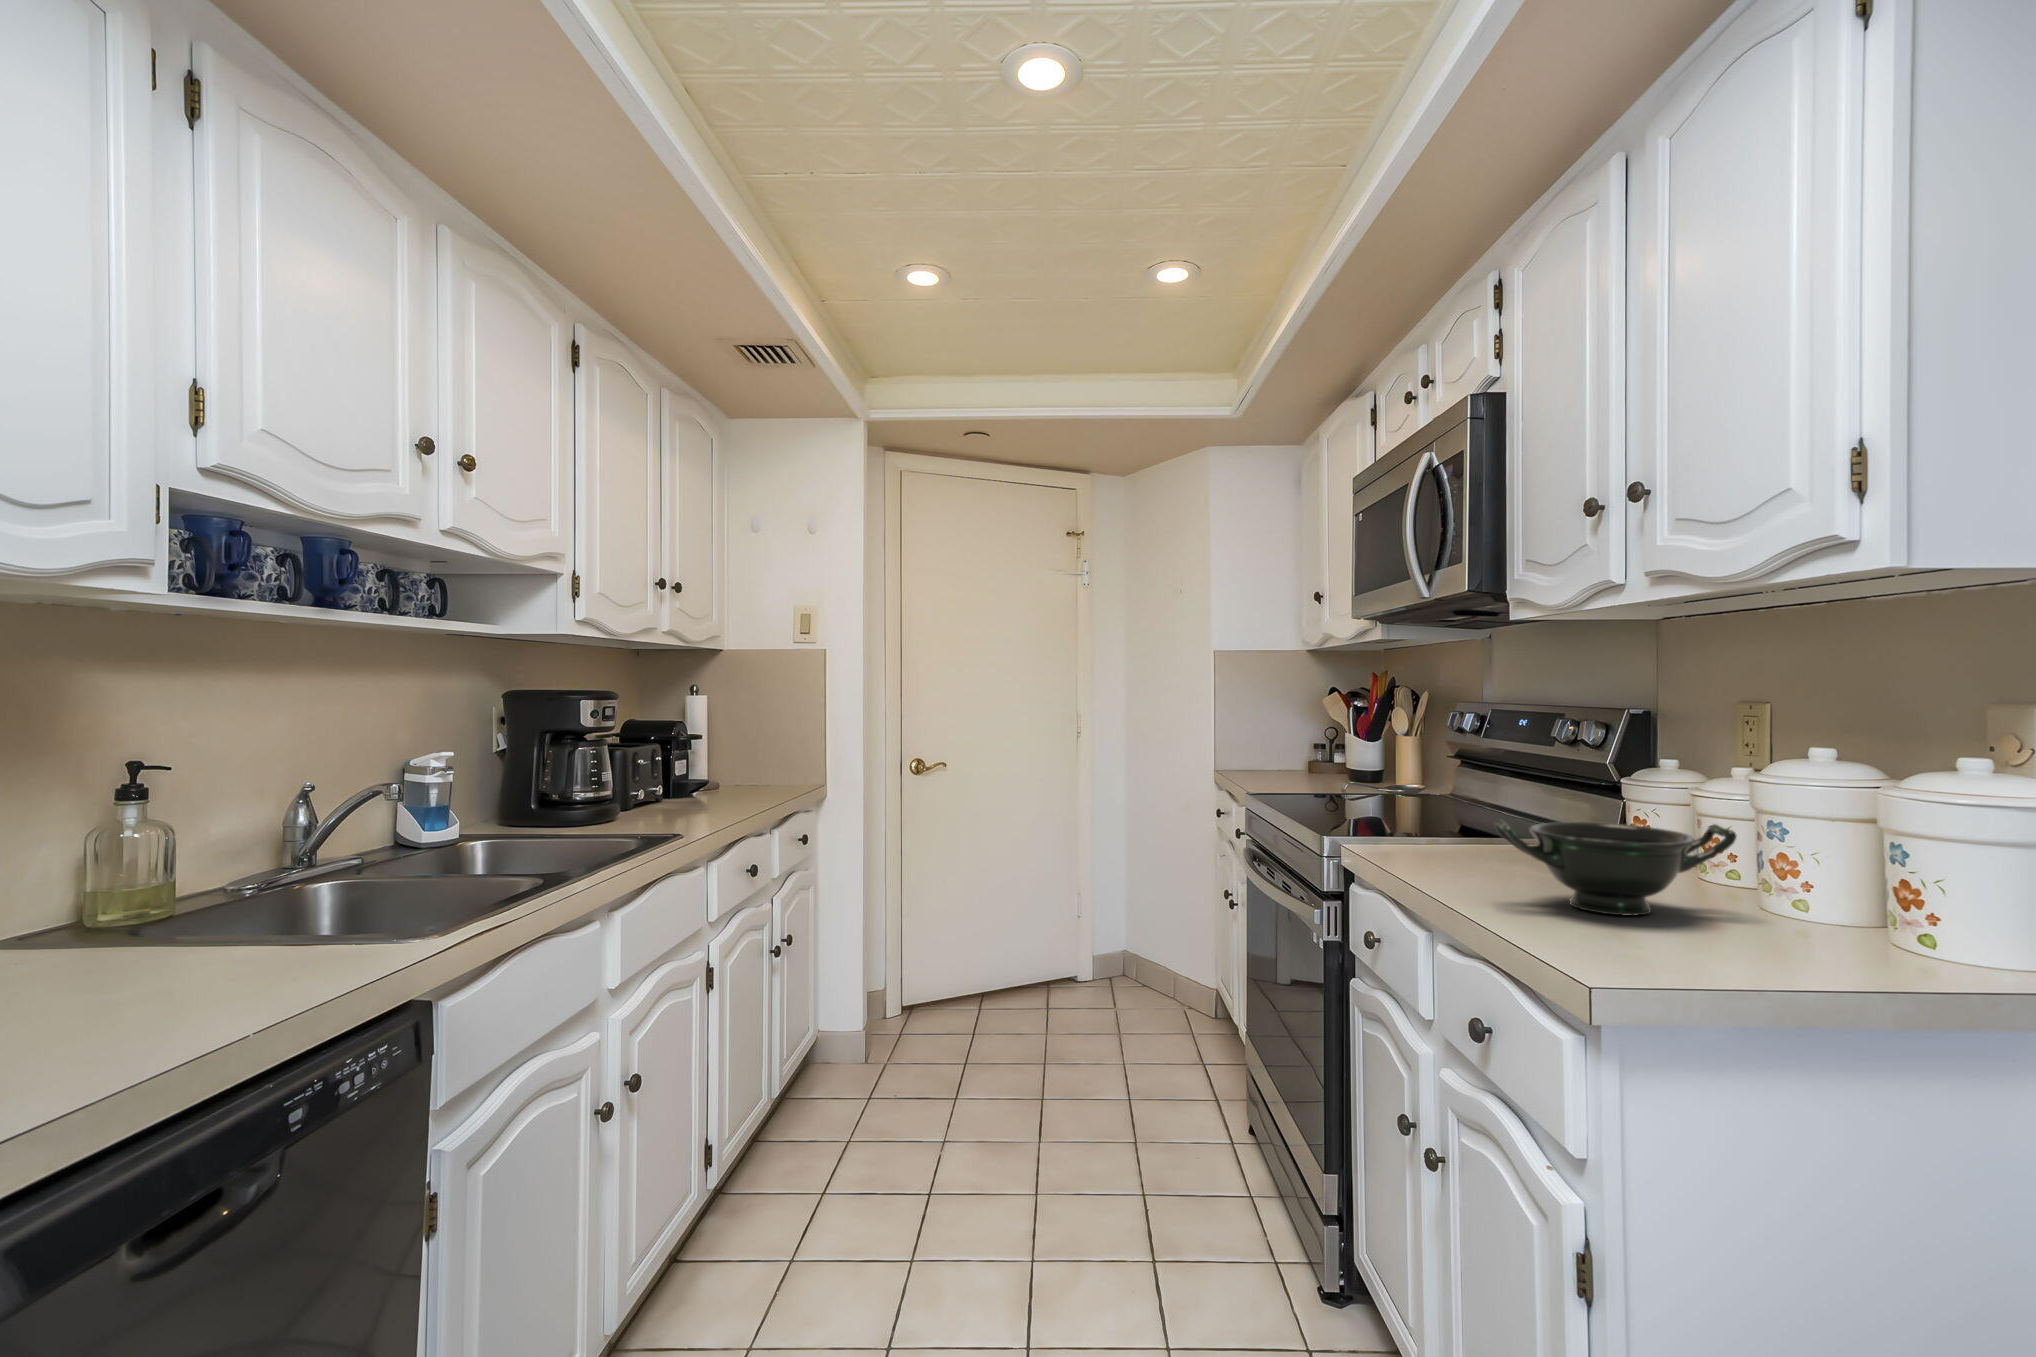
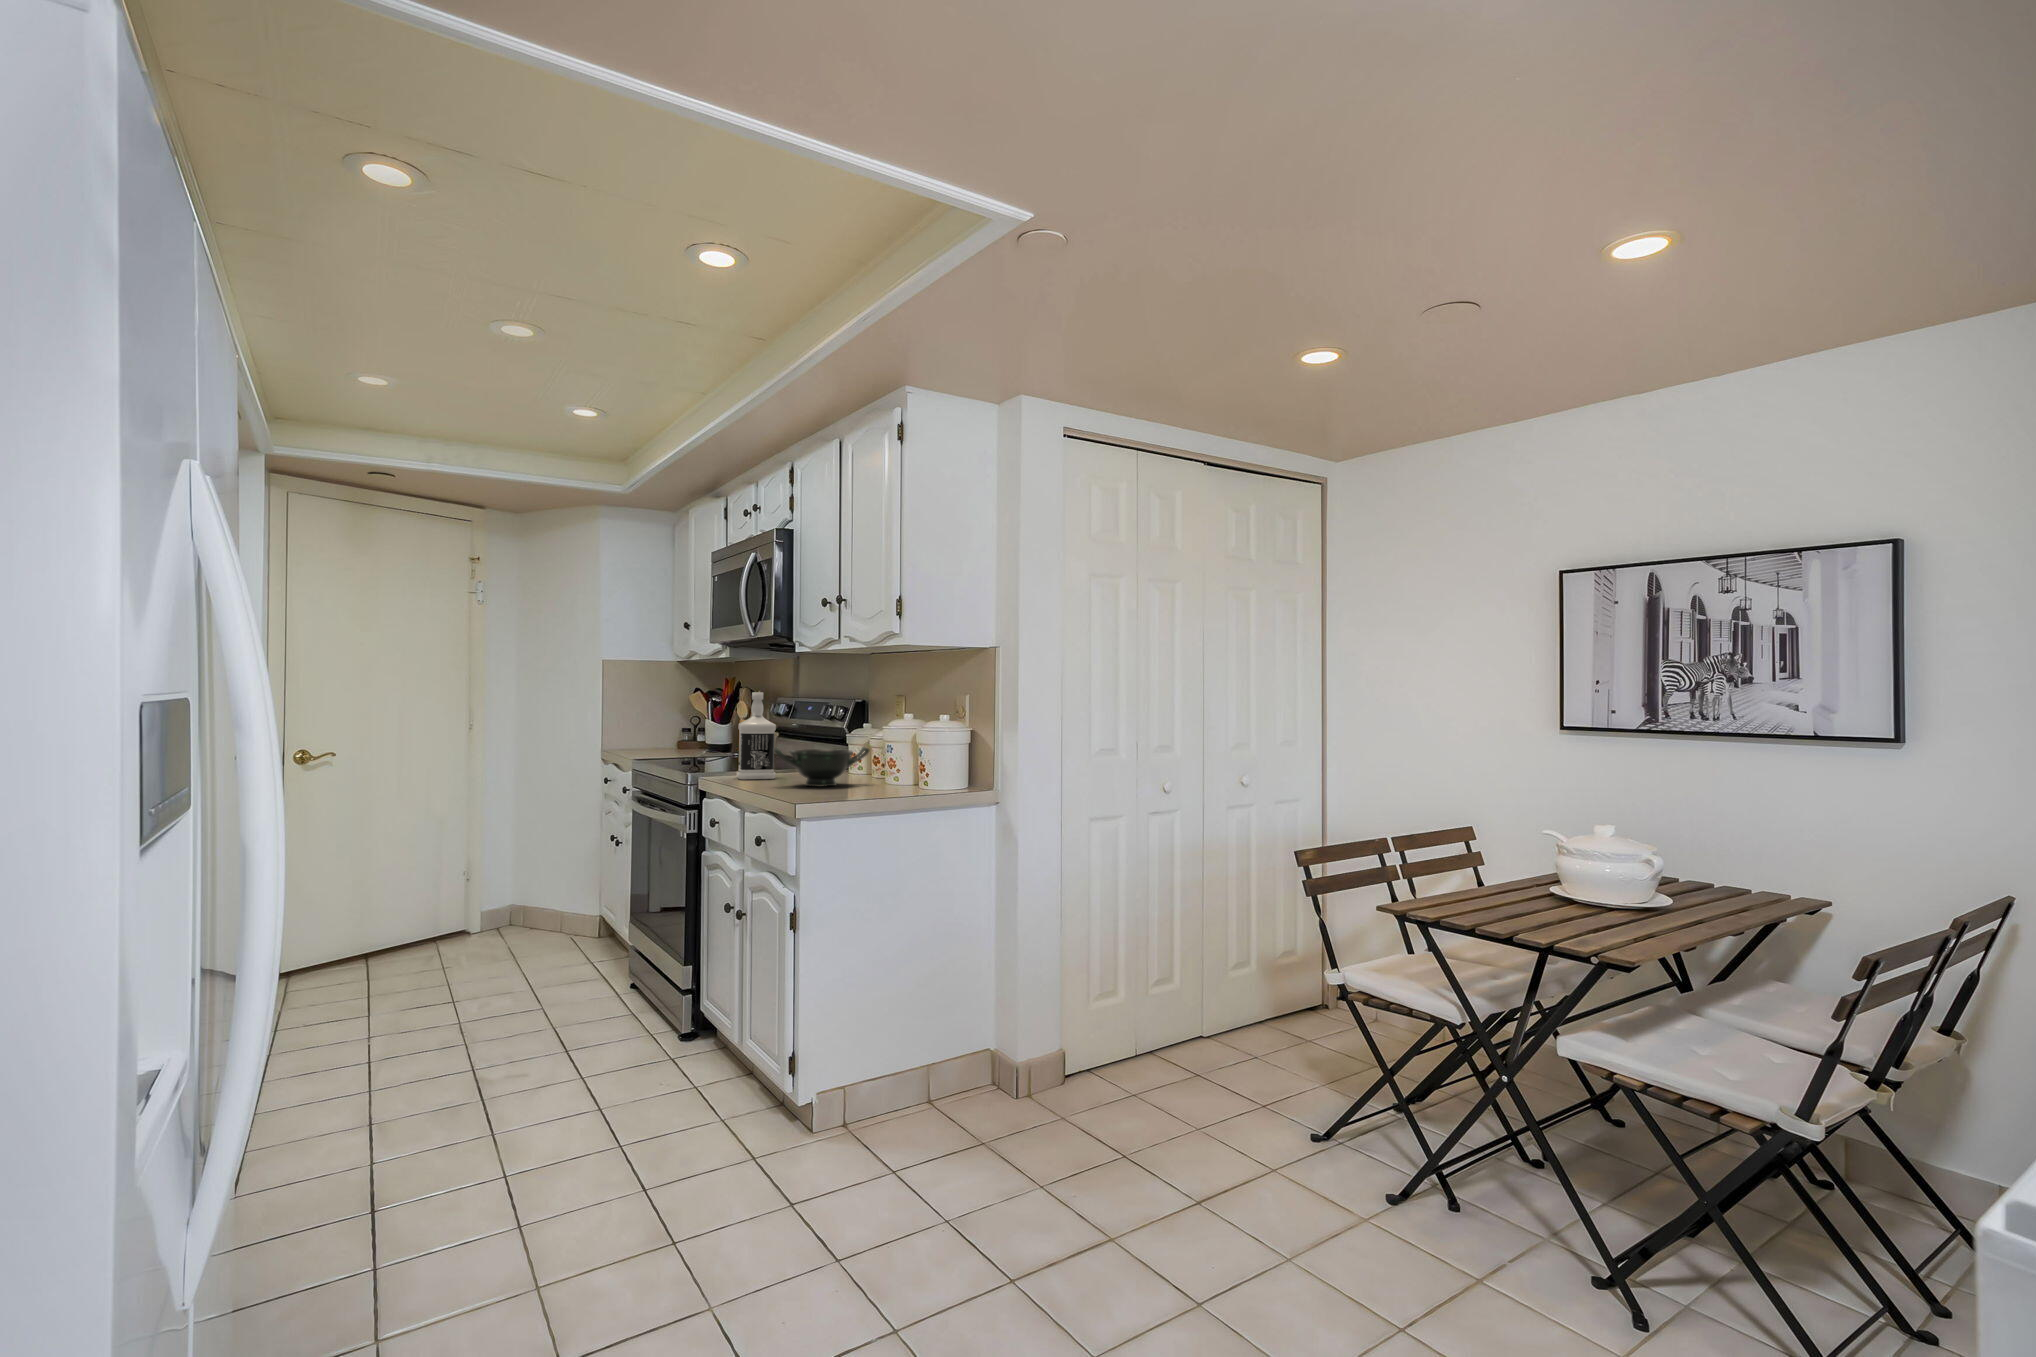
bottle: none [1408,701,1488,869] -> present [737,692,776,779]

